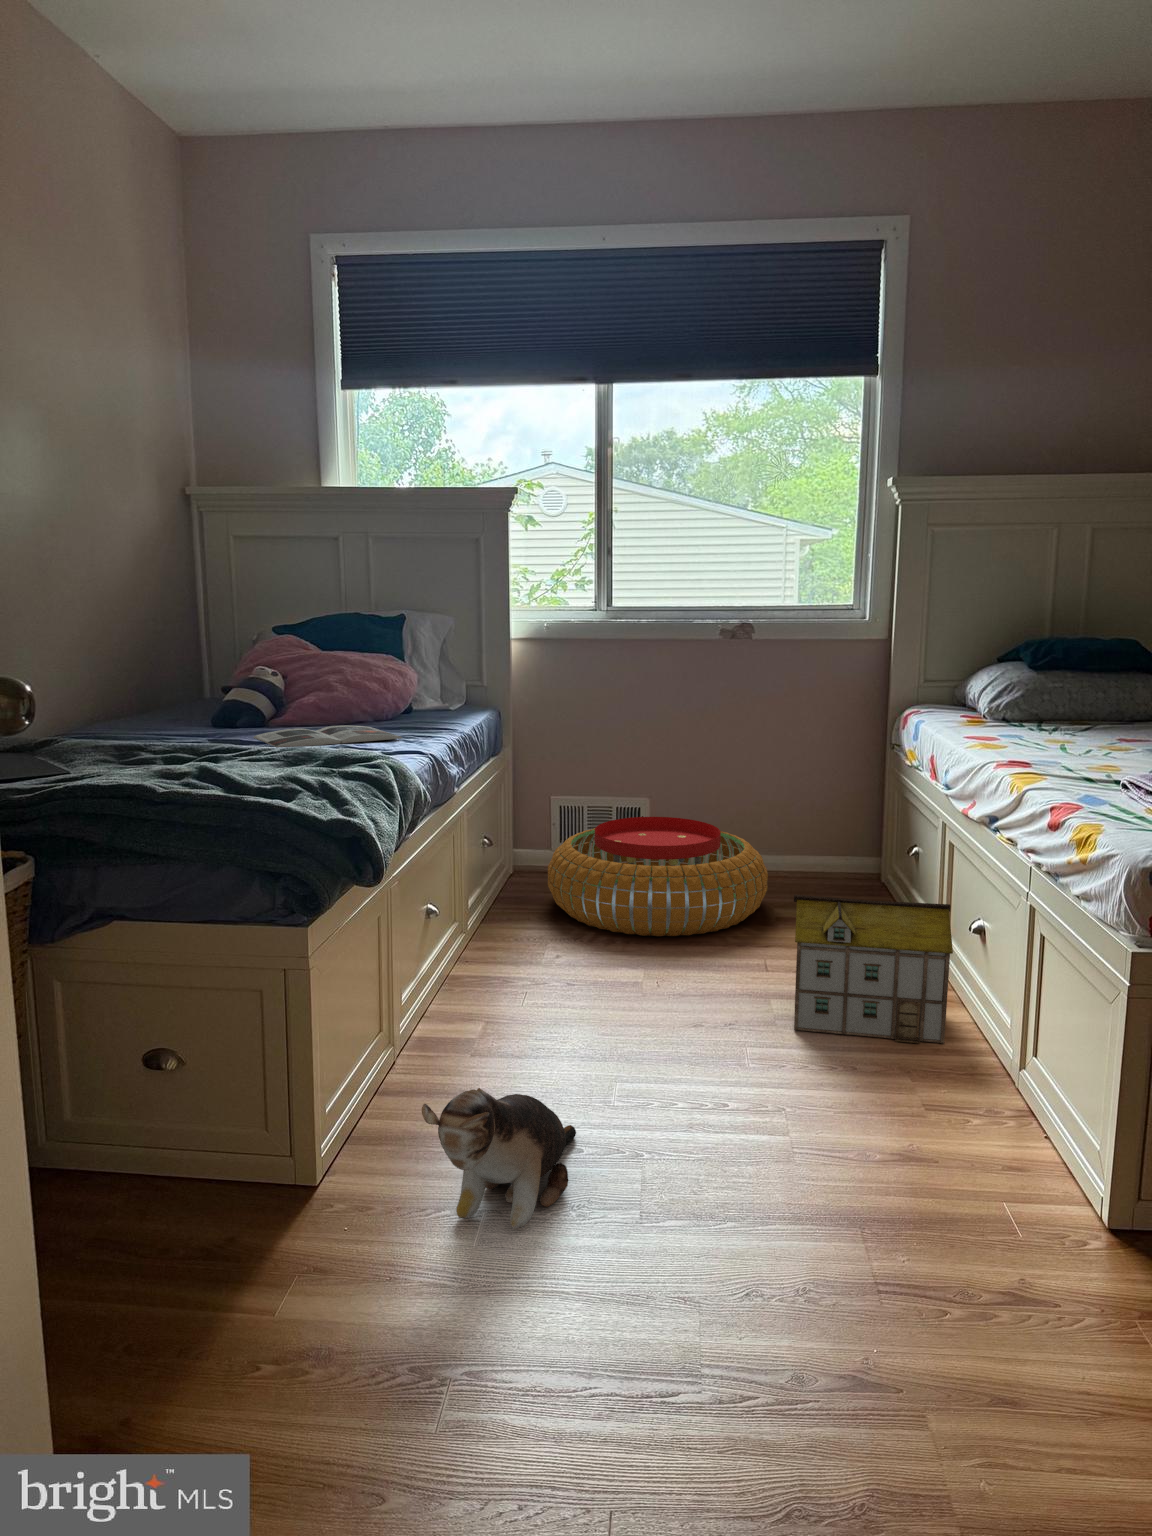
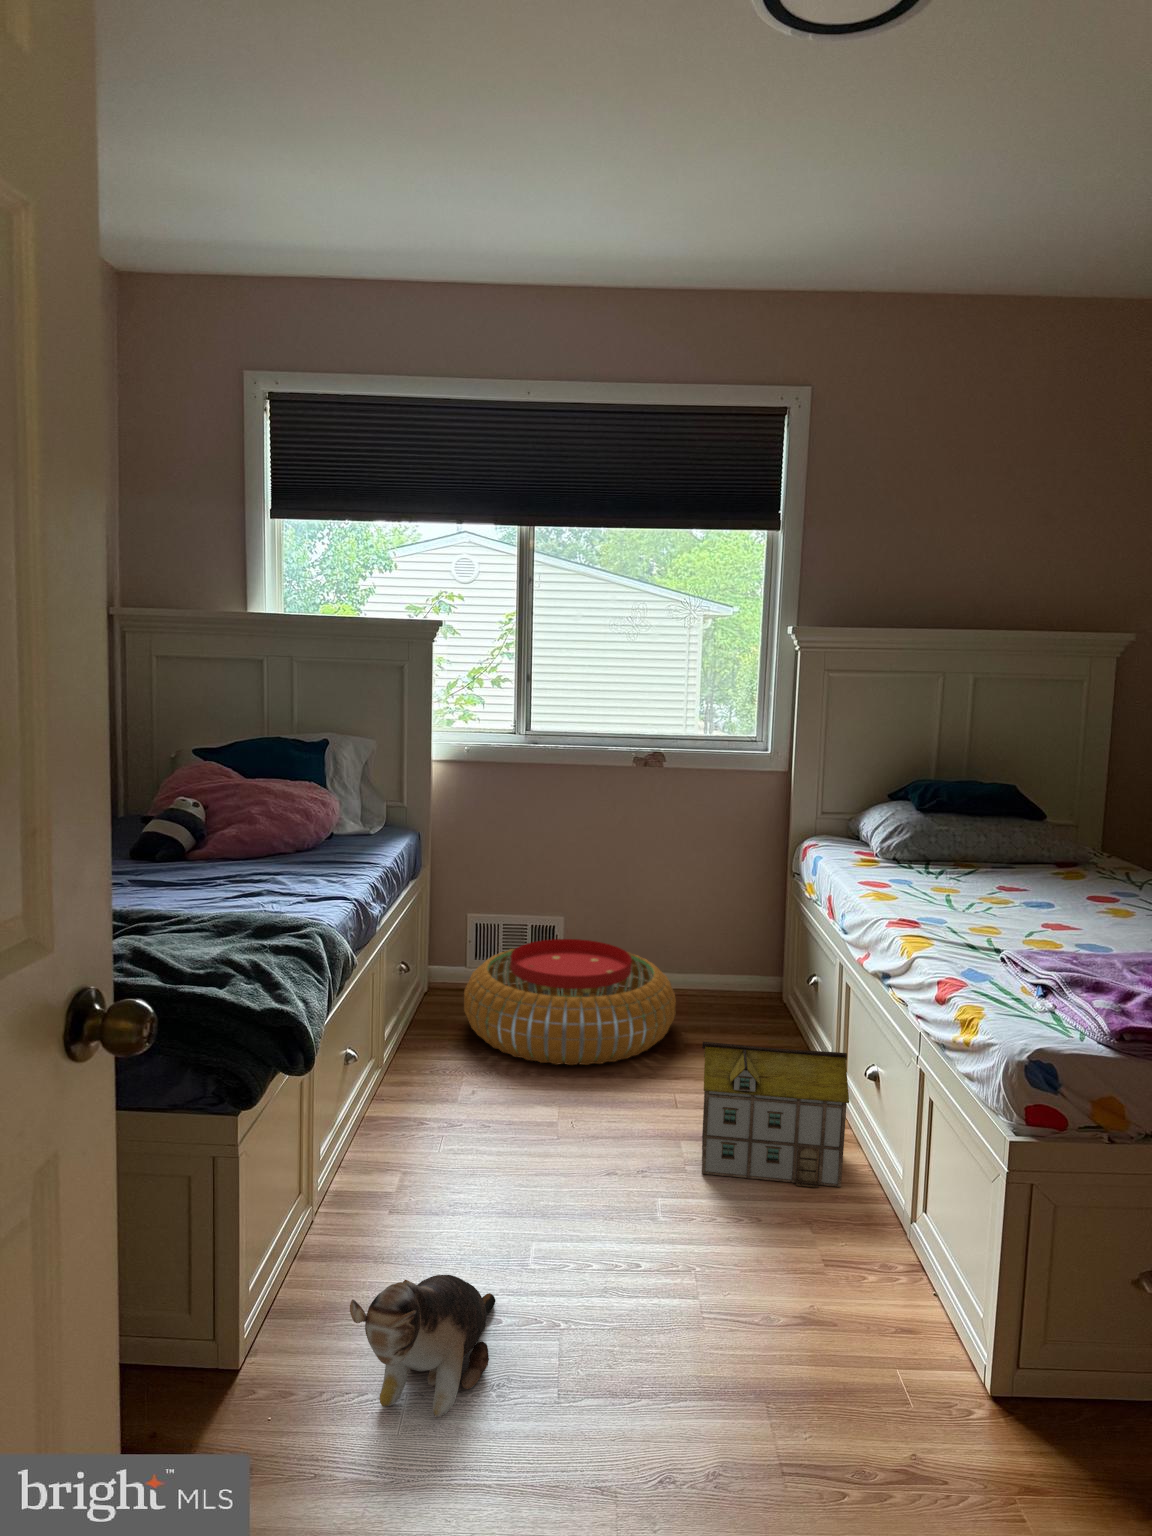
magazine: present [253,725,402,747] -> none [177,867,328,900]

